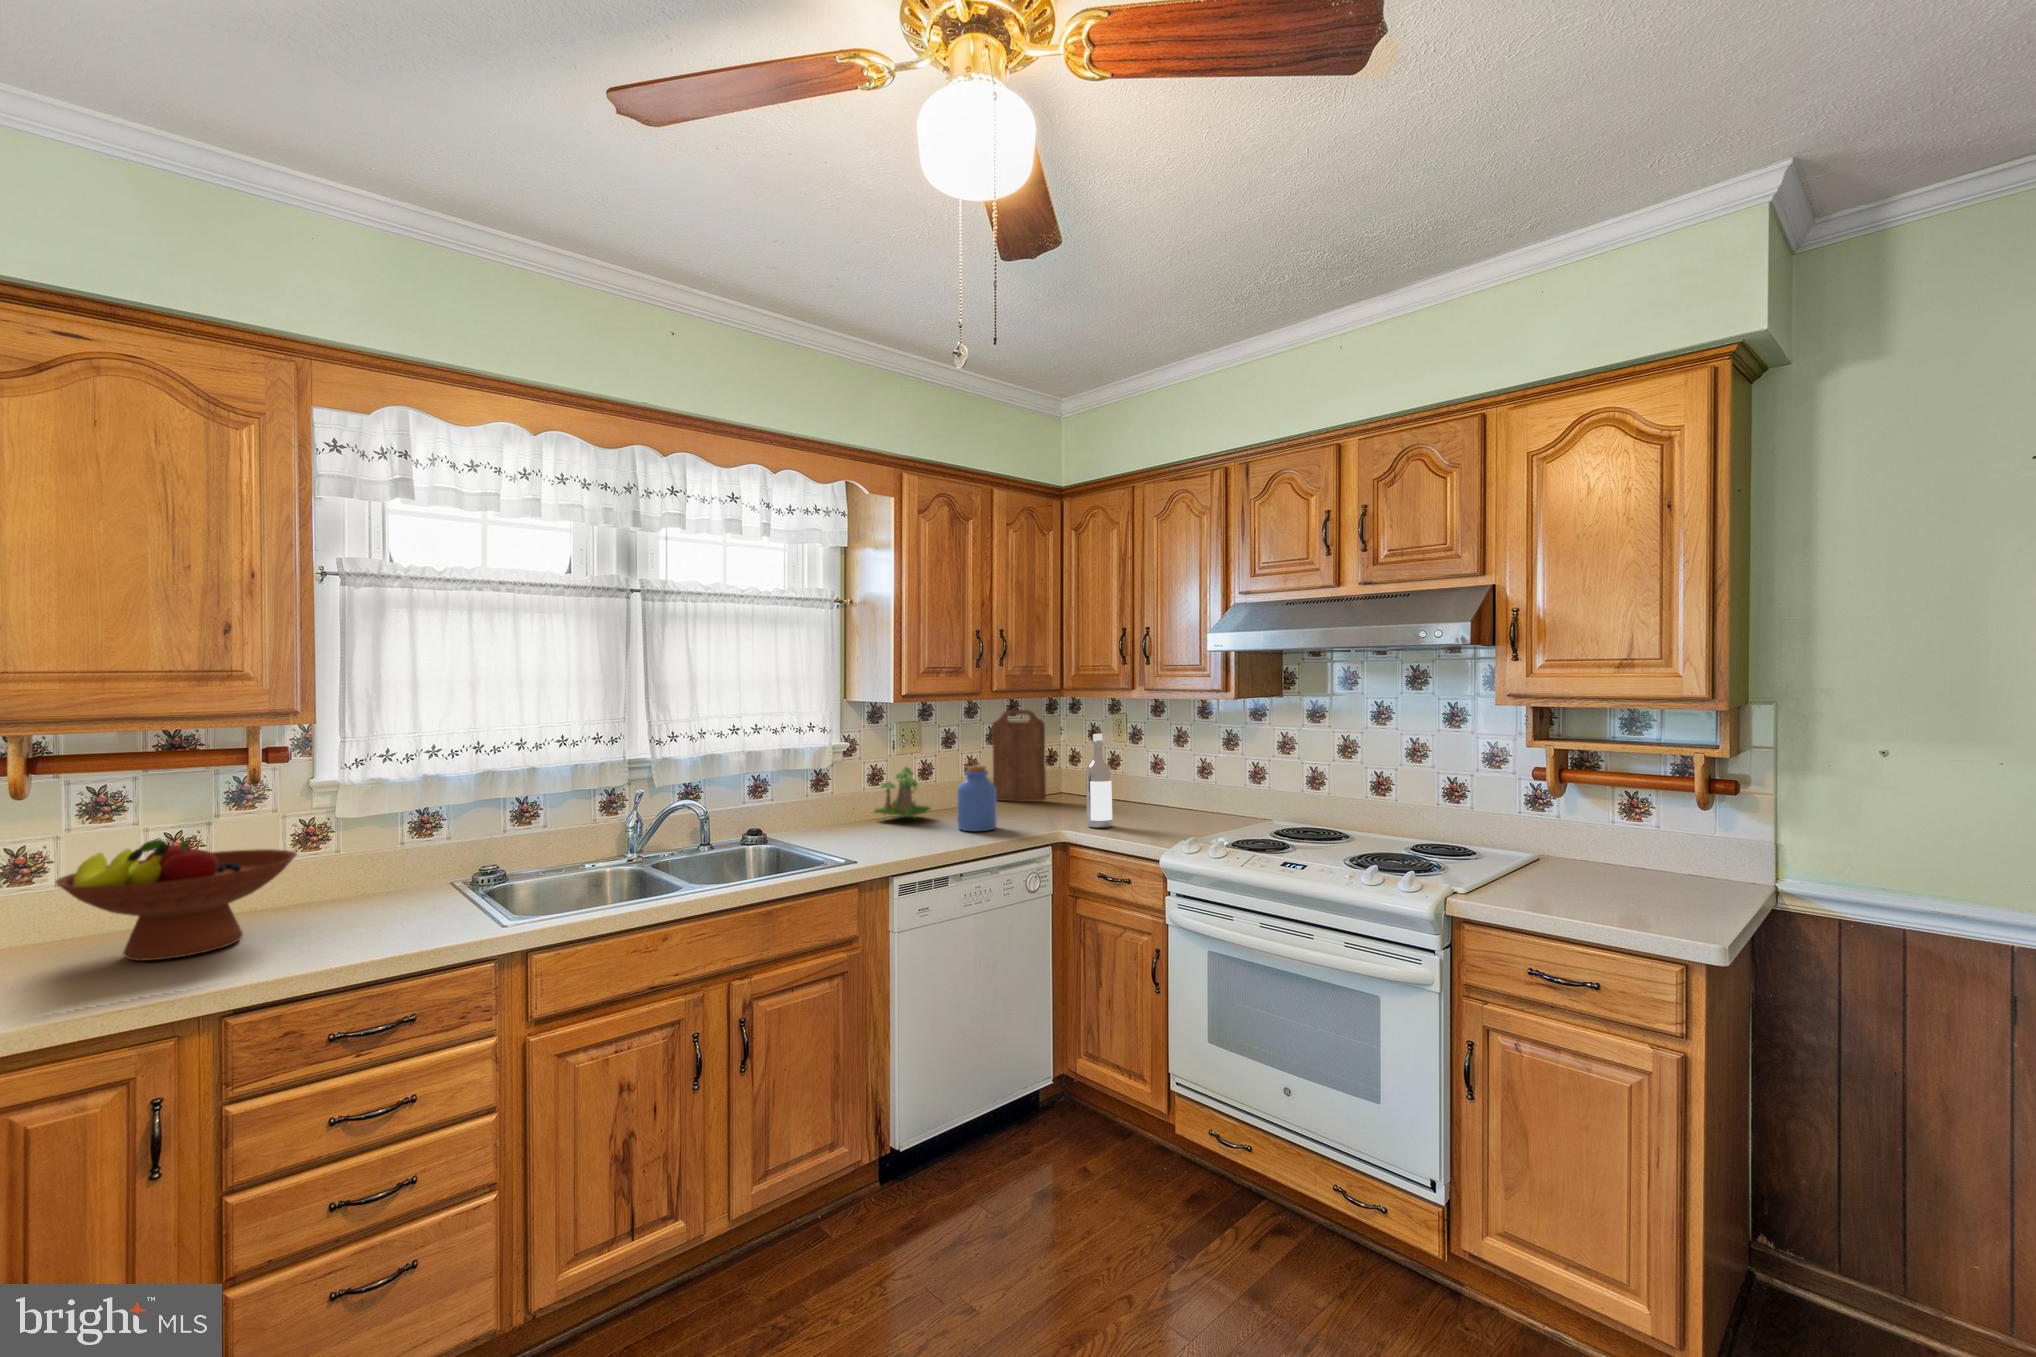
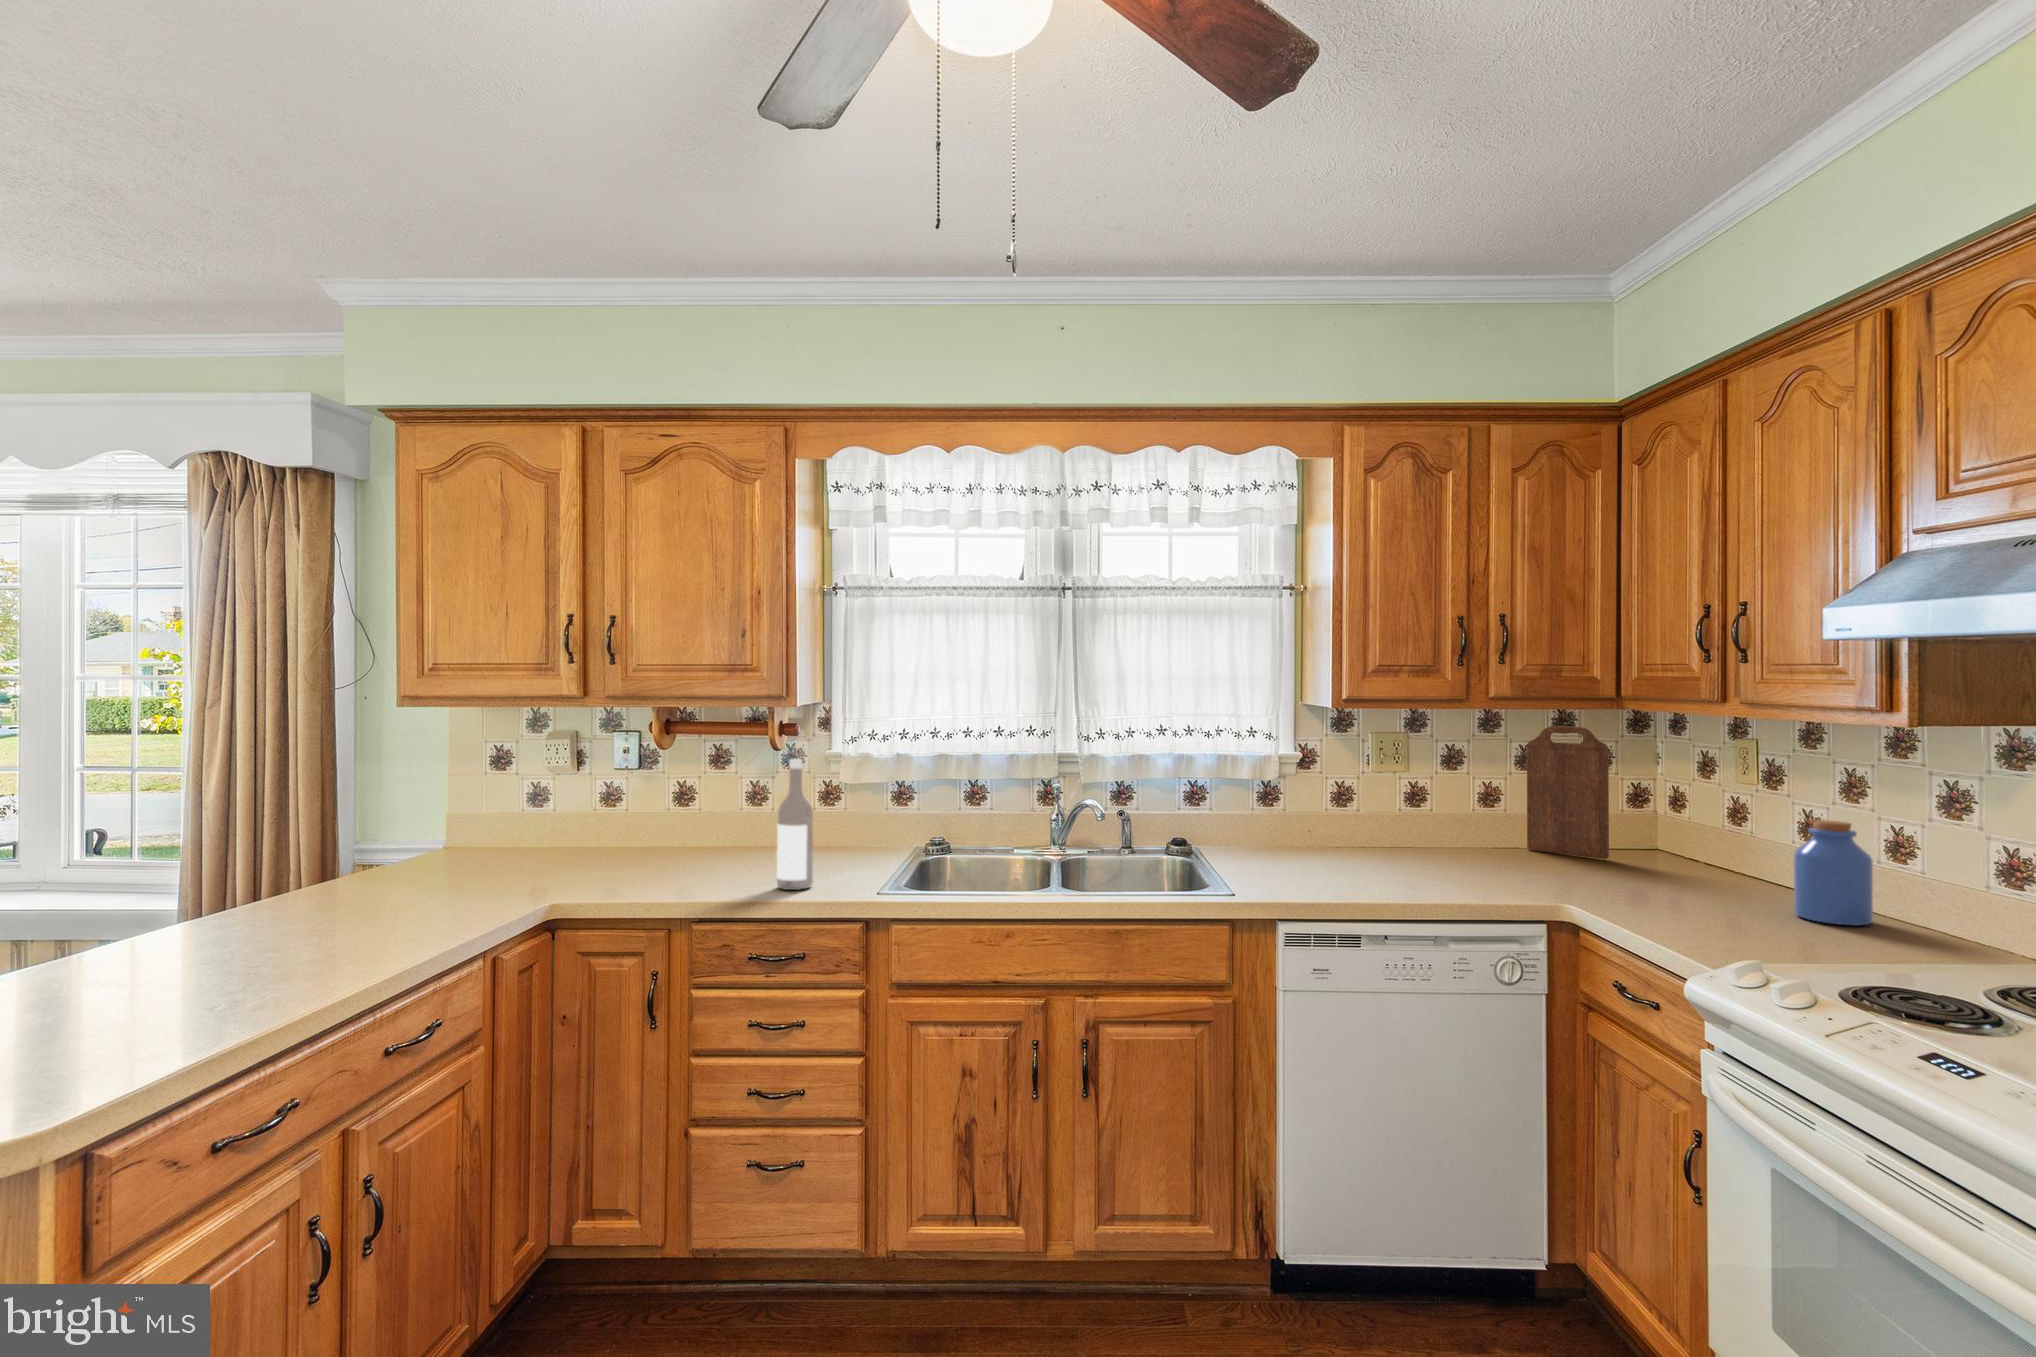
wine bottle: present [1086,734,1112,828] -> present [777,759,813,890]
jar: present [957,765,997,831] -> present [1794,820,1873,925]
plant: present [873,767,931,818] -> none [1325,765,1403,858]
fruit bowl: present [56,840,297,961] -> none [636,790,768,877]

